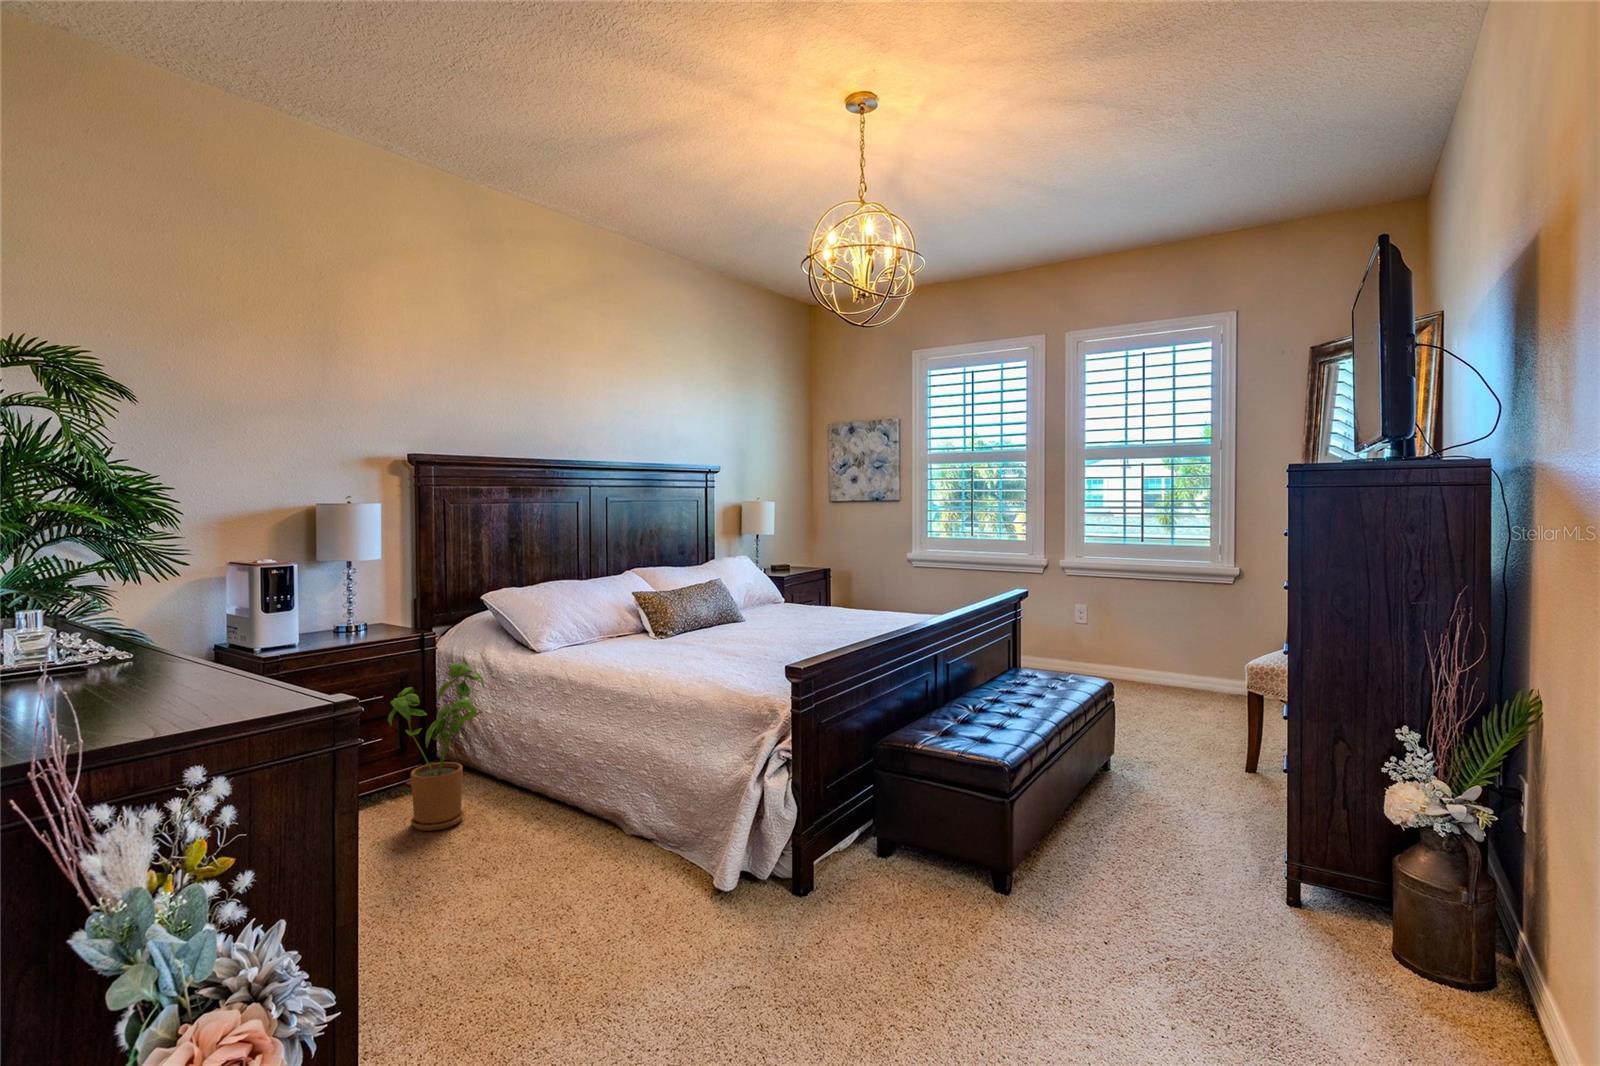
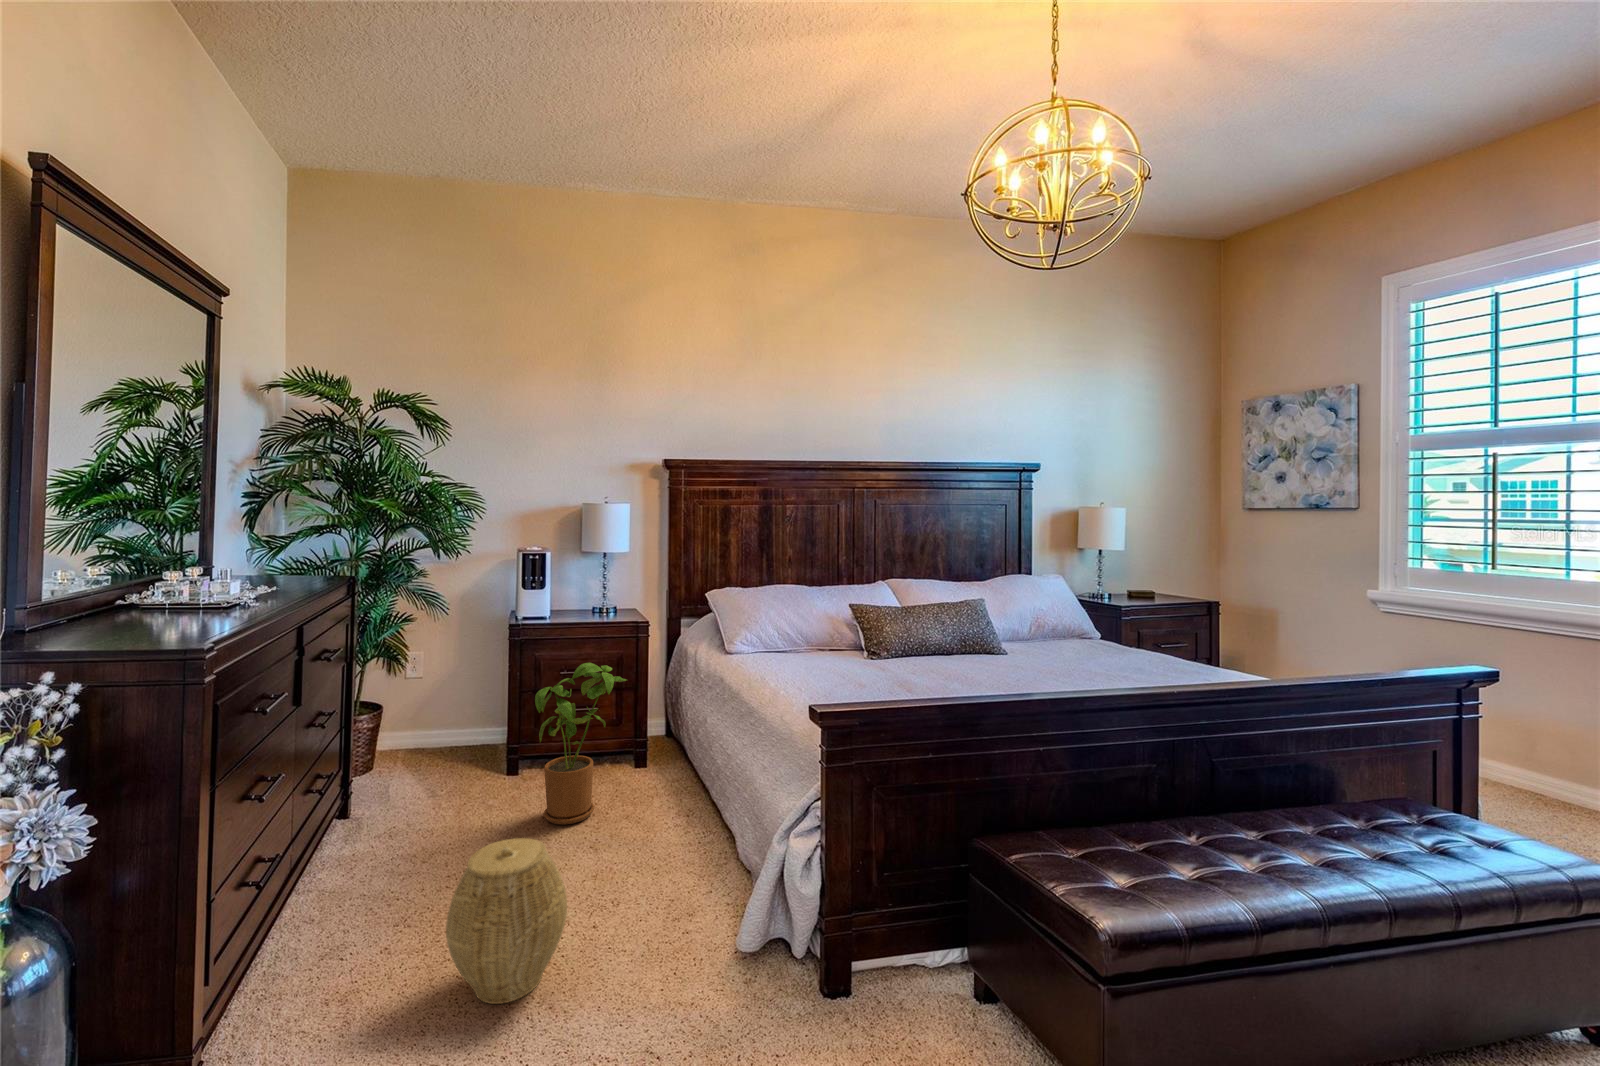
woven basket: none [541,781,635,908] -> present [446,838,567,1004]

